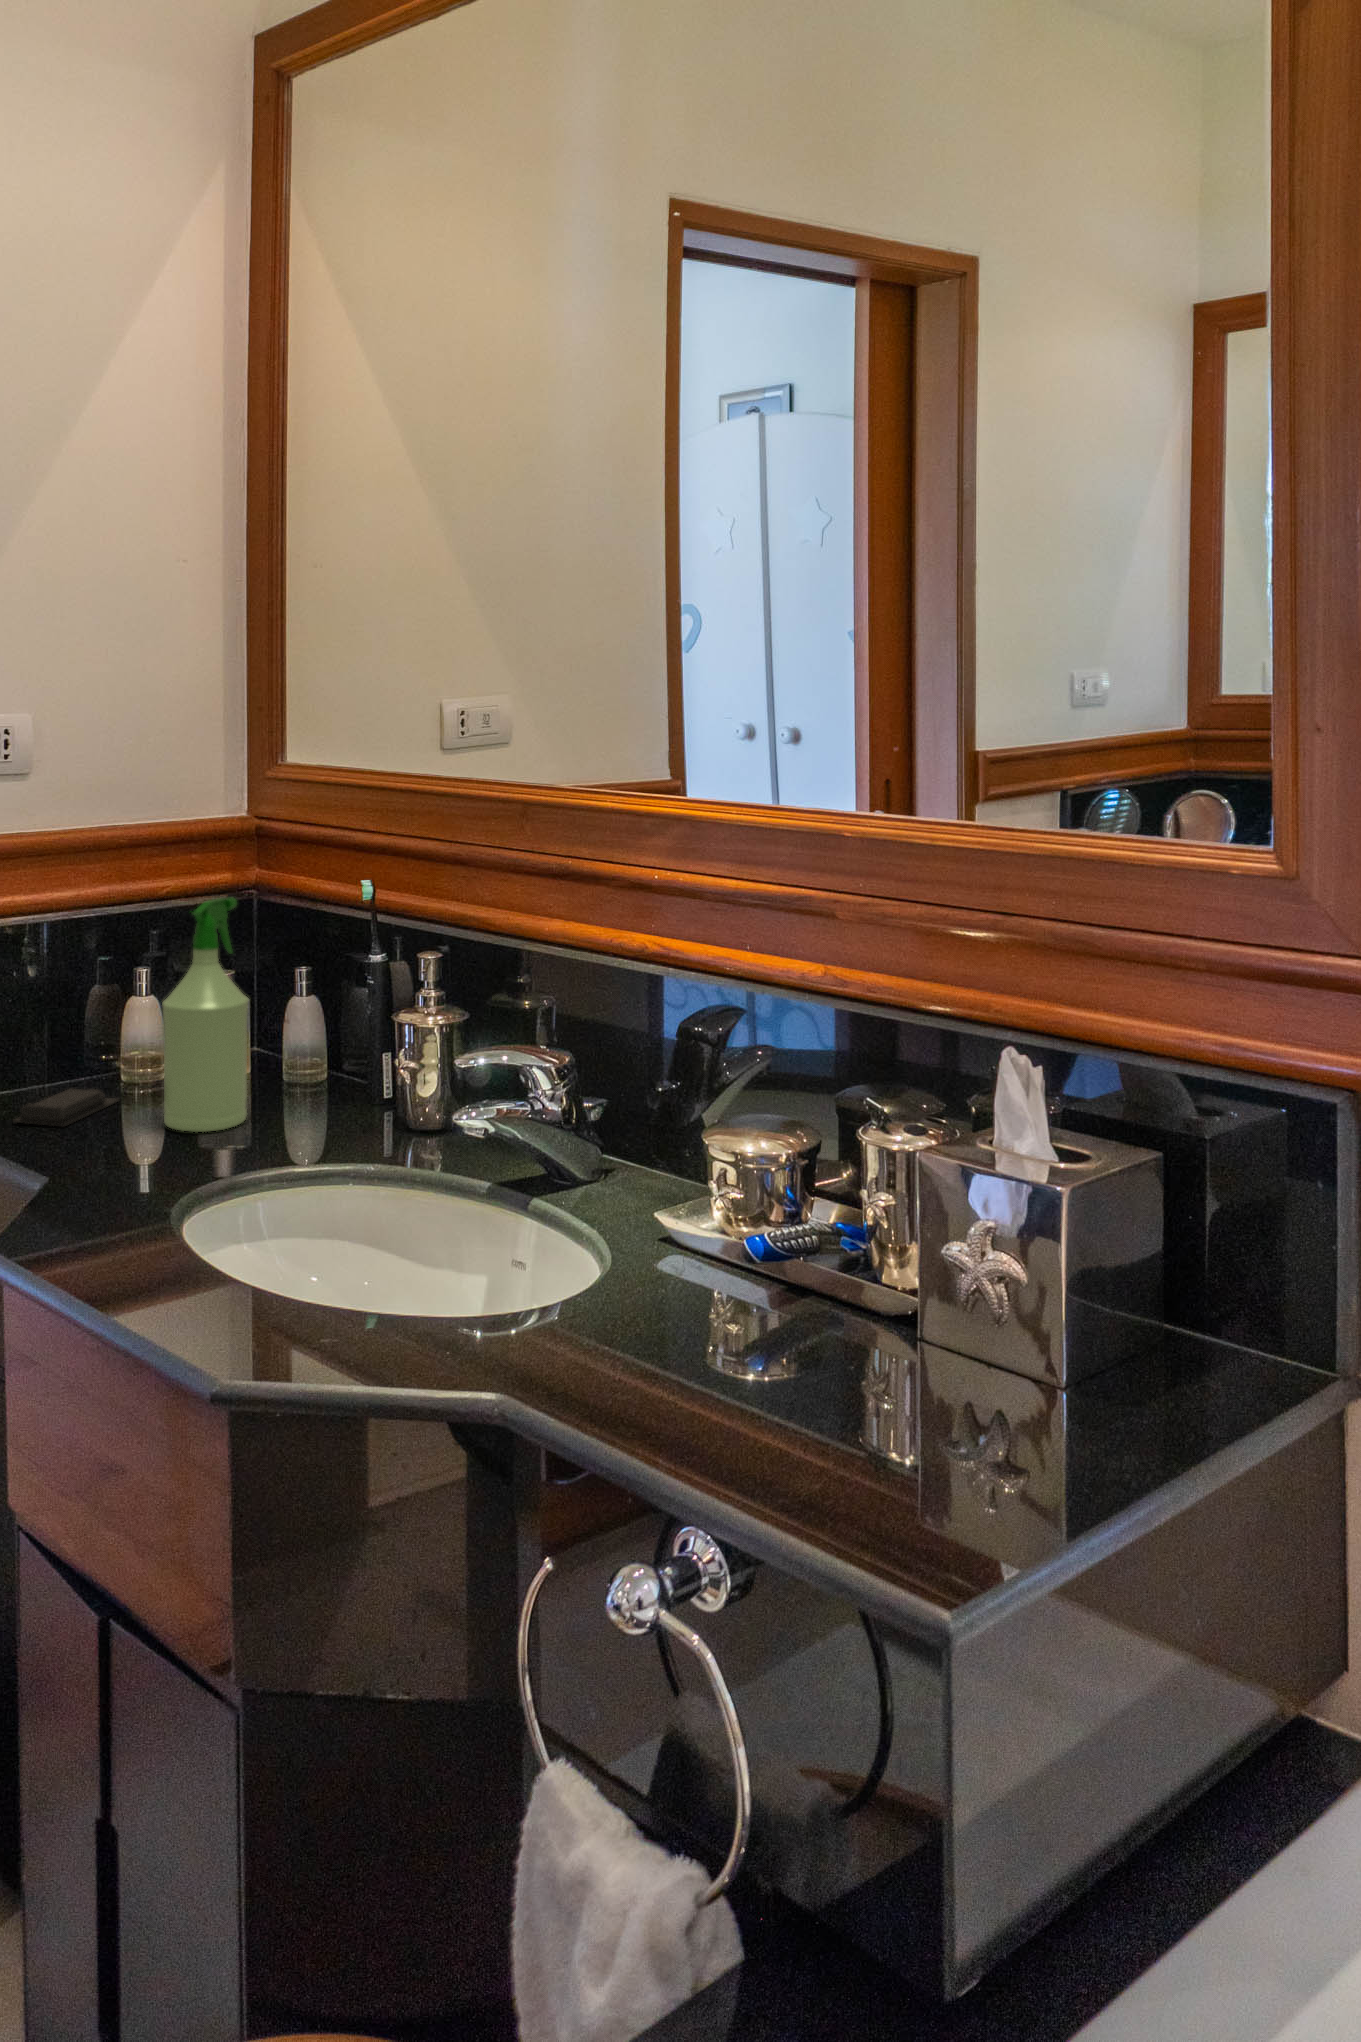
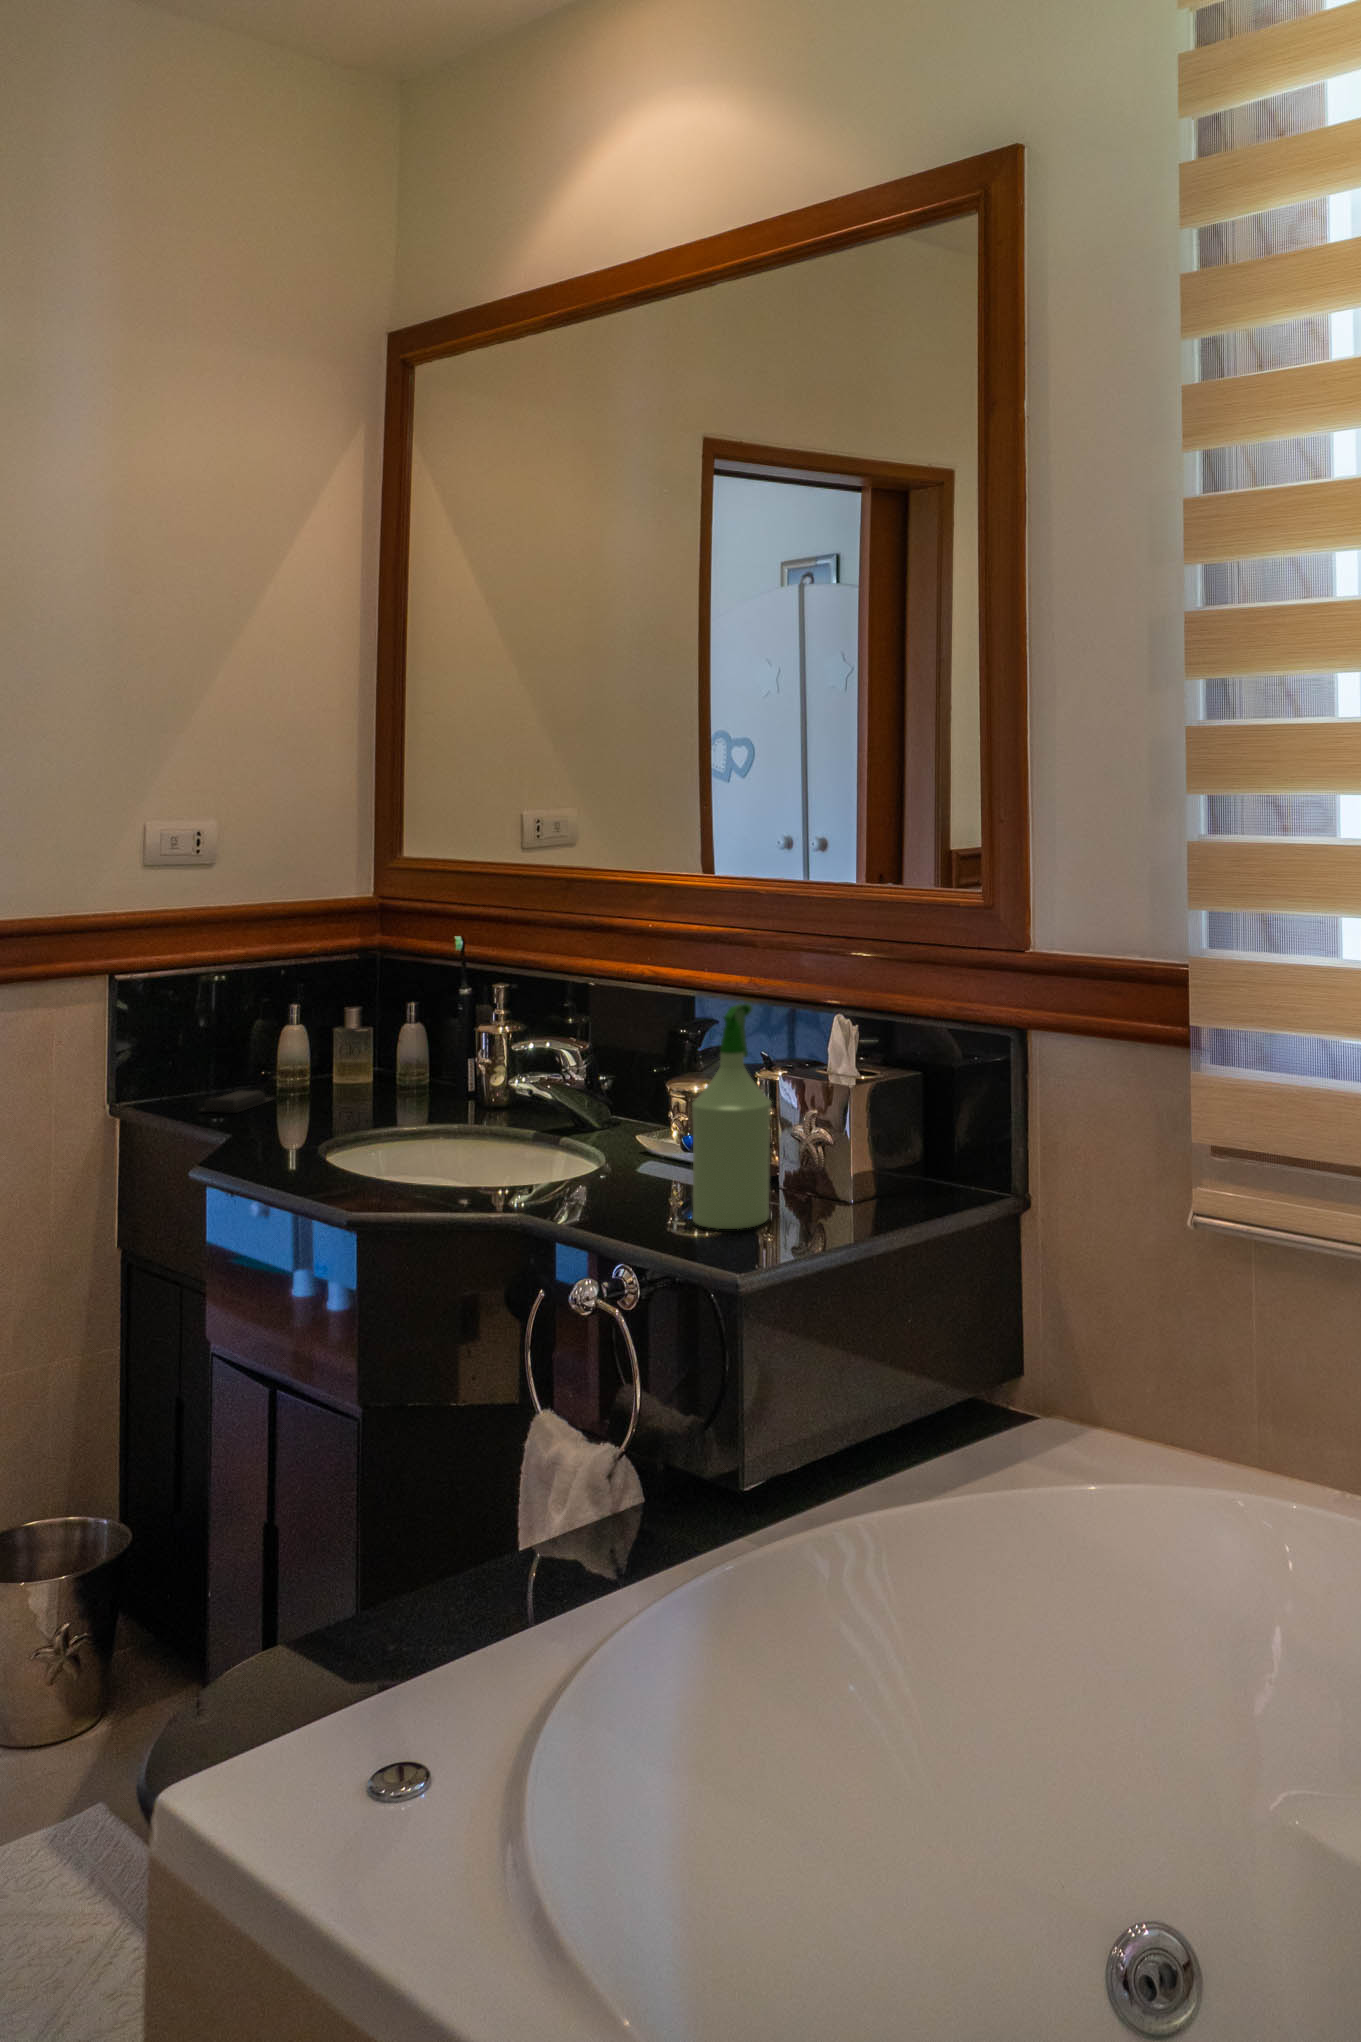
spray bottle: present [162,898,248,1132] -> present [692,1003,771,1229]

